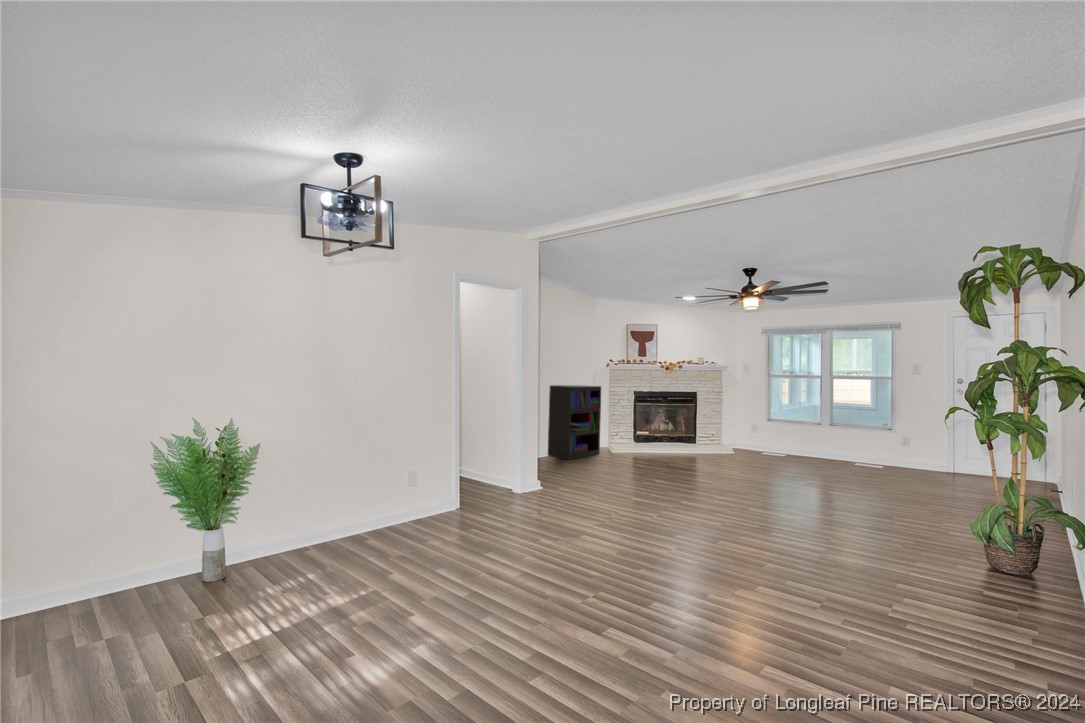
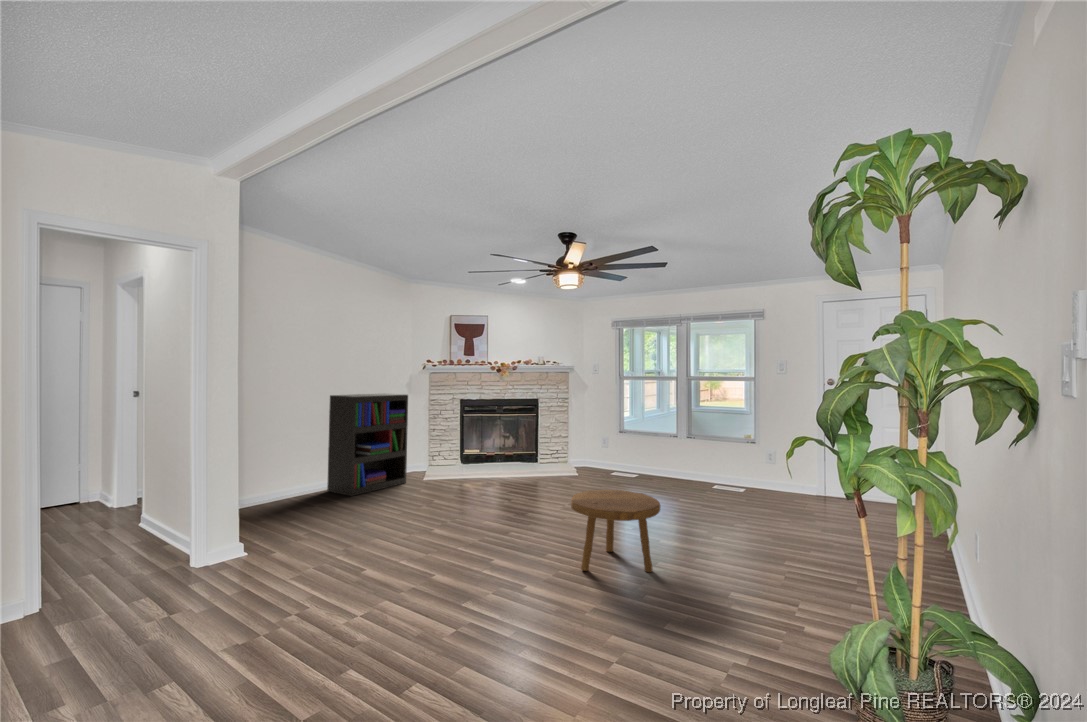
footstool: none [763,456,833,512] -> present [571,490,660,572]

